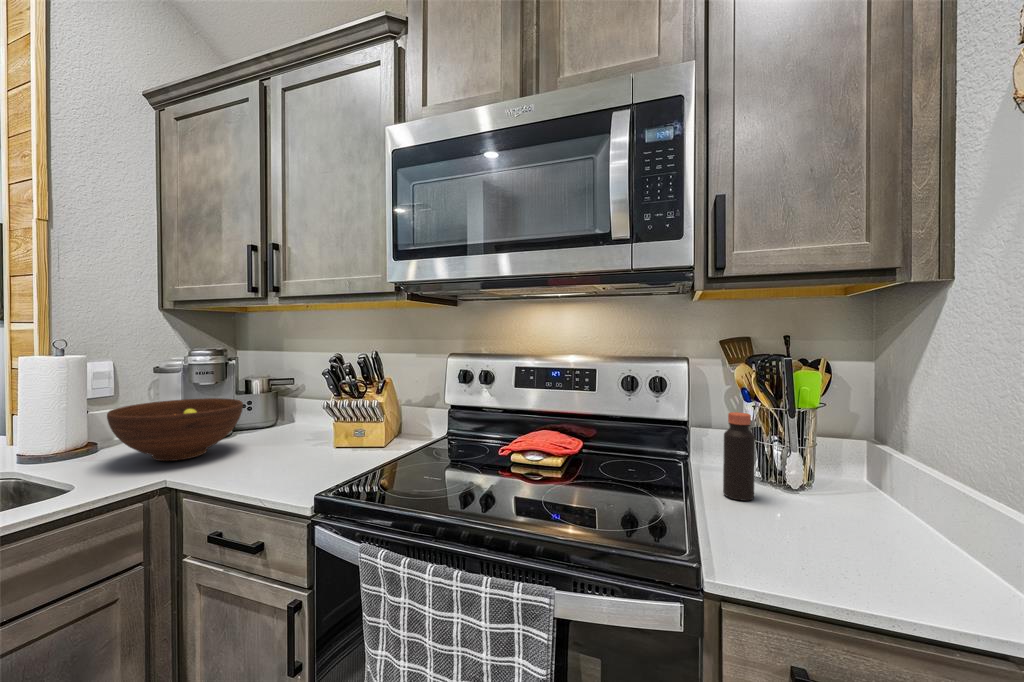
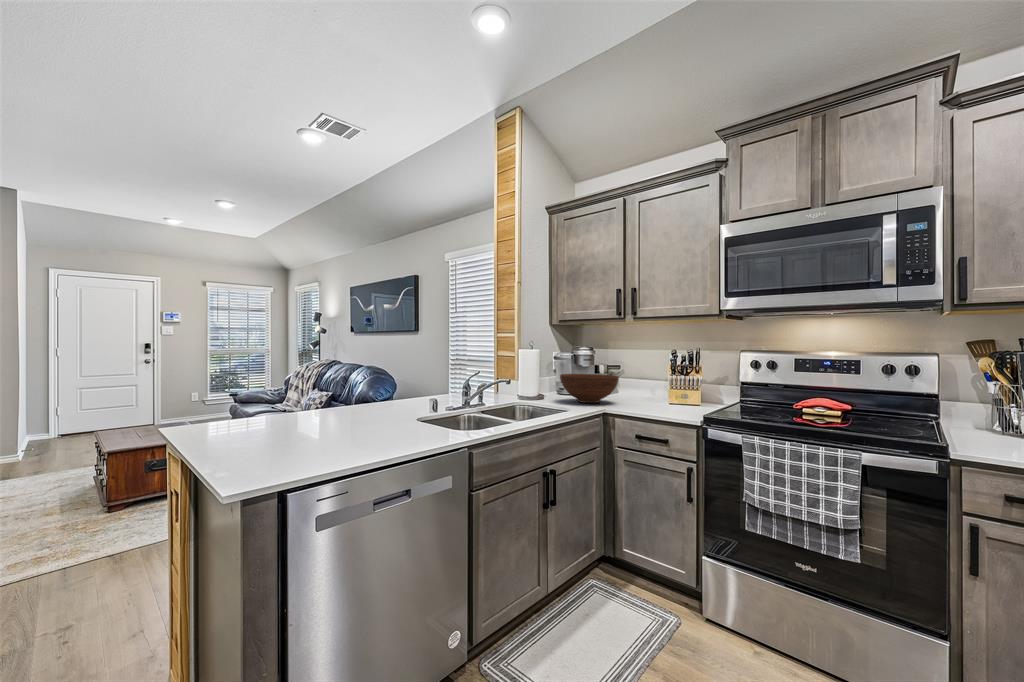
bottle: present [723,412,755,501] -> none [968,386,993,439]

